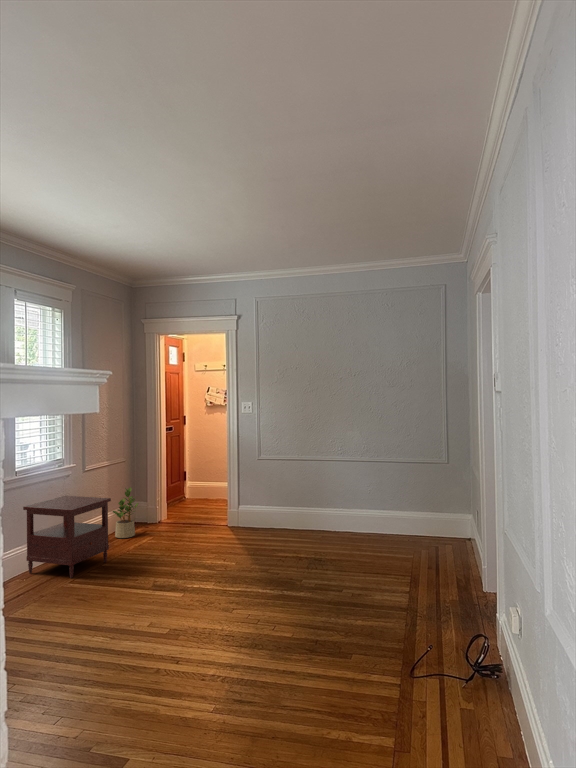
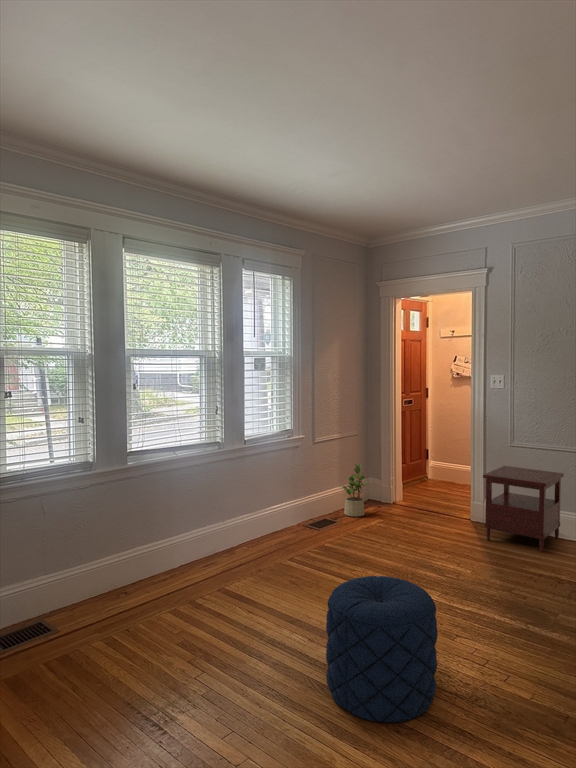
side table: present [23,496,111,578] -> present [483,466,564,552]
pouf: none [135,564,227,680] -> present [326,576,438,723]

